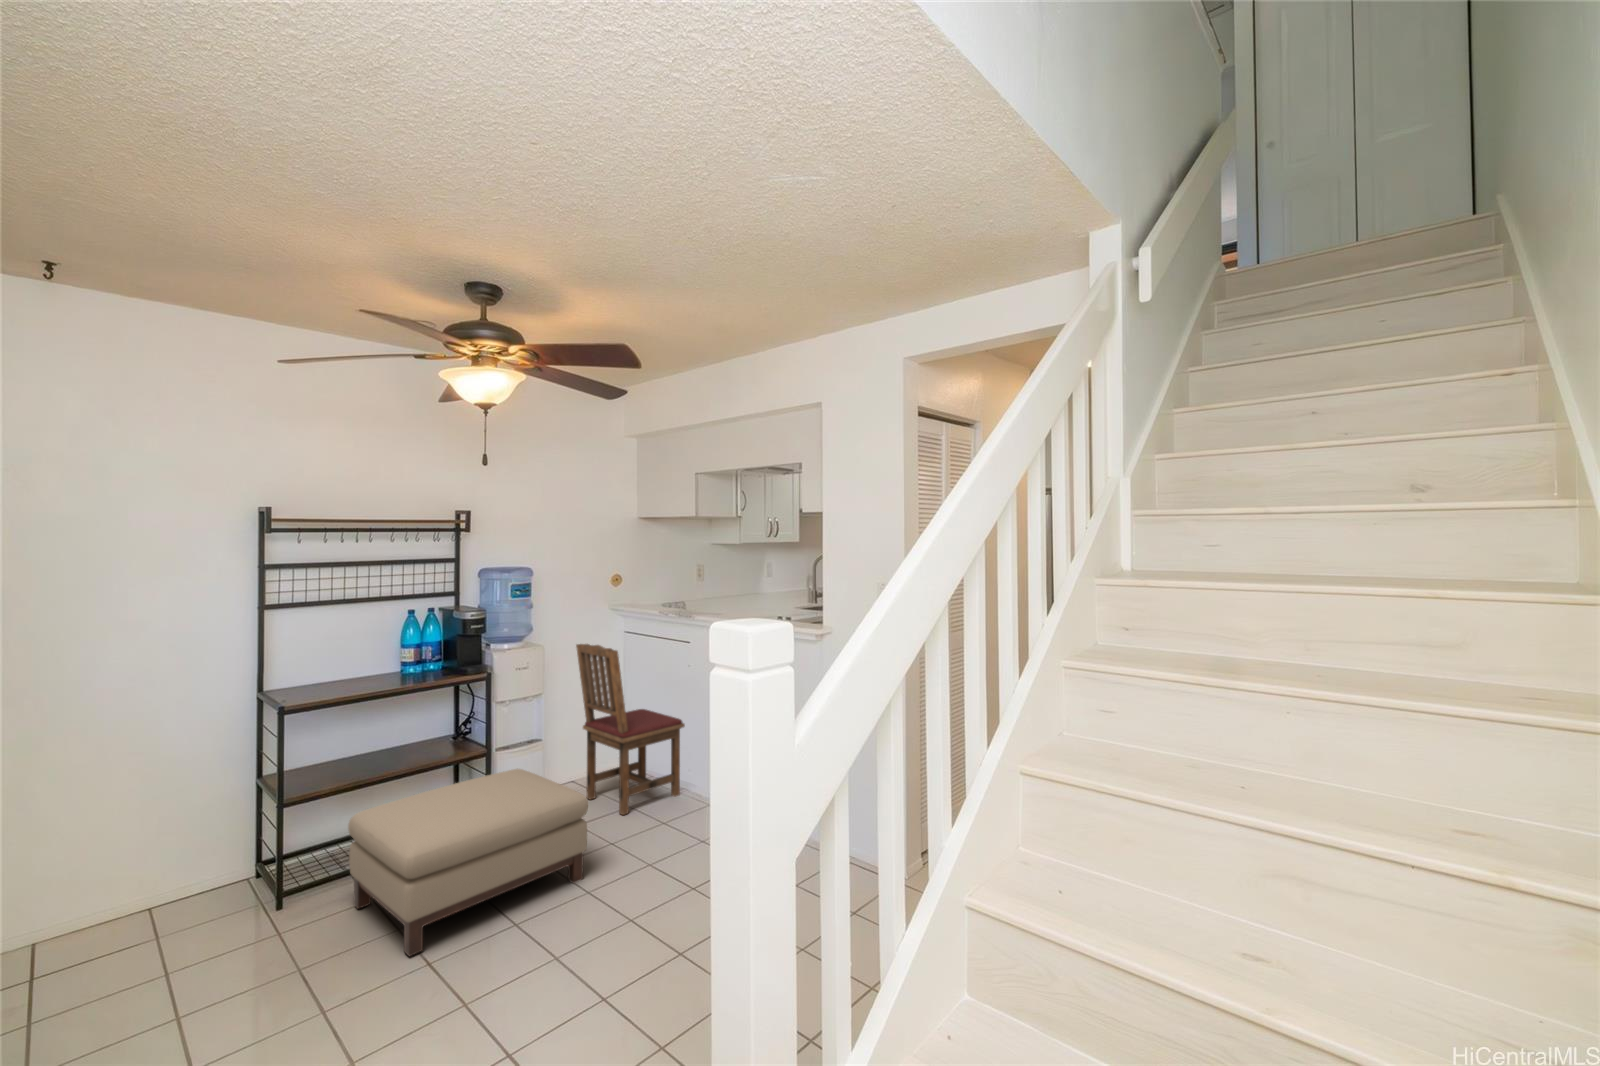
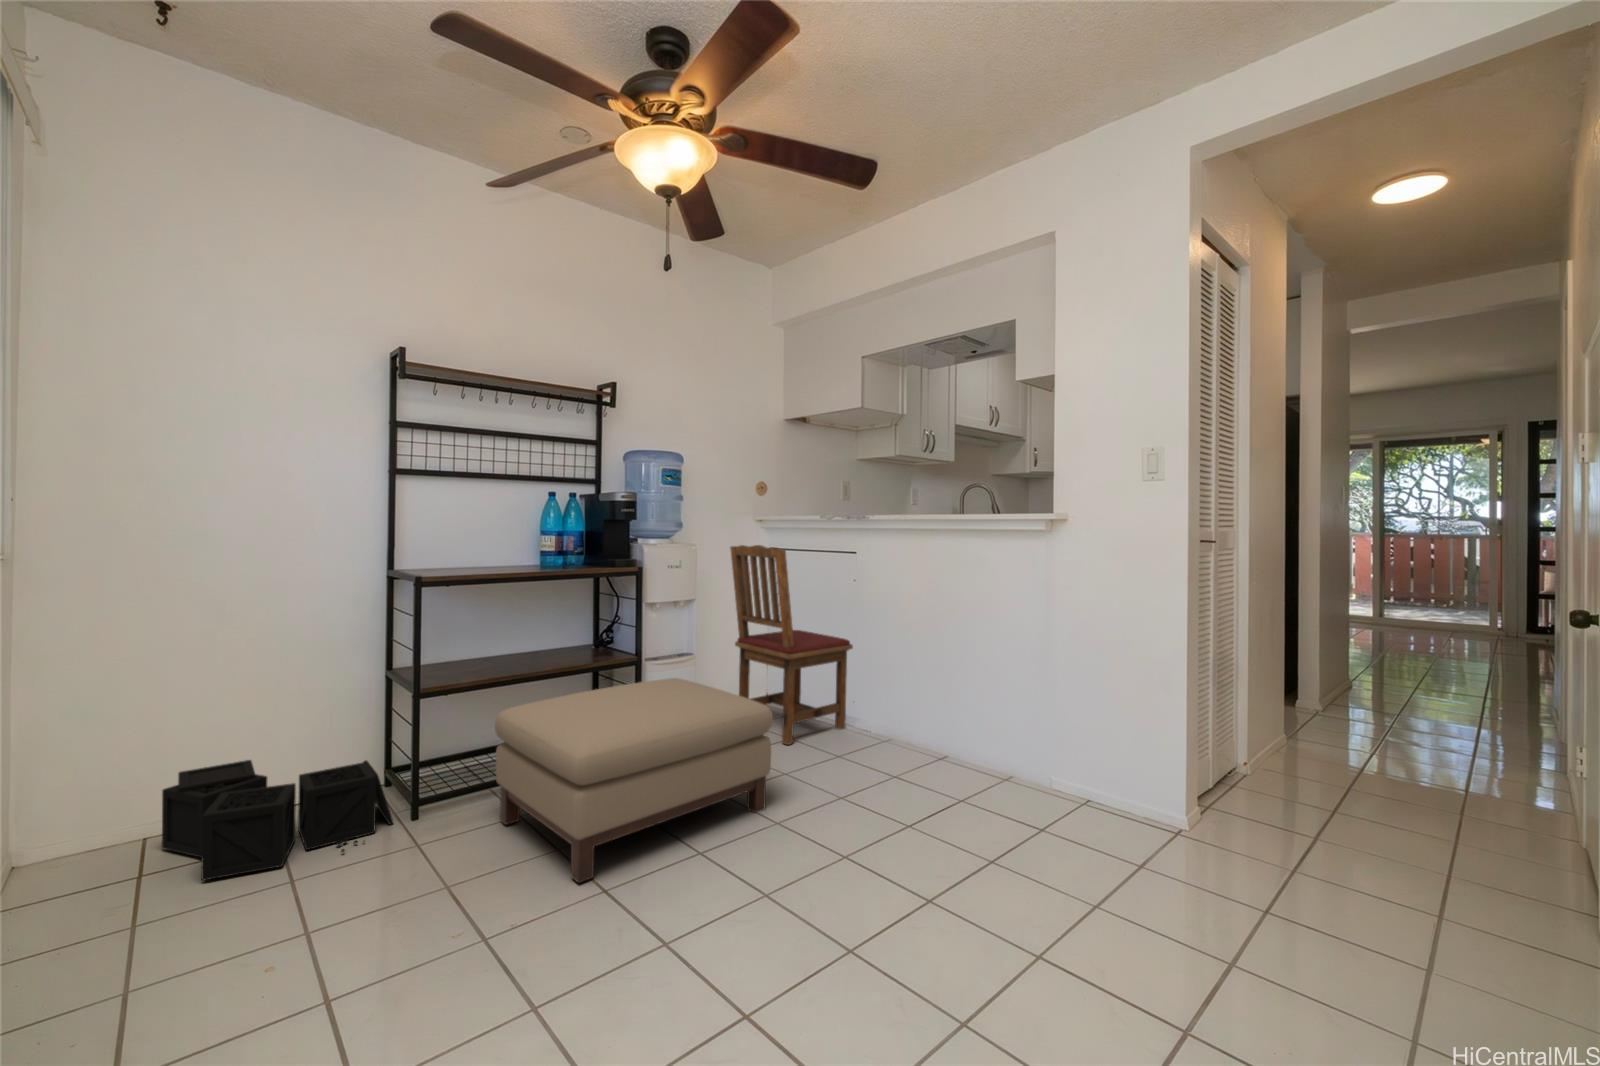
storage bin: none [49,860,260,978] -> present [162,760,393,880]

